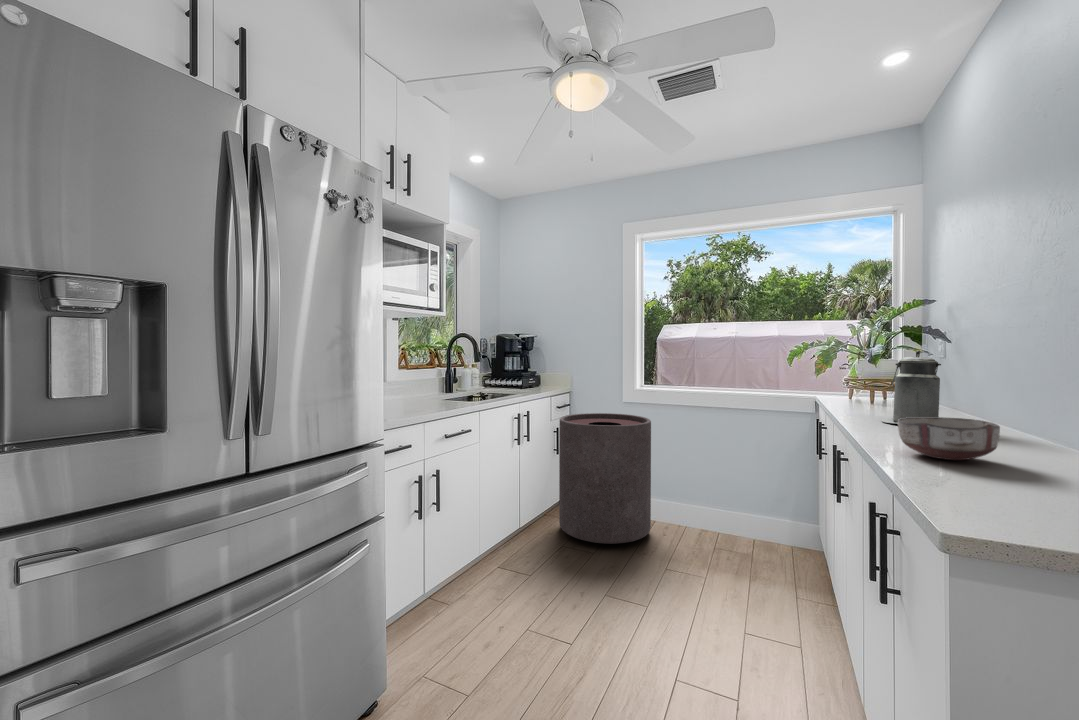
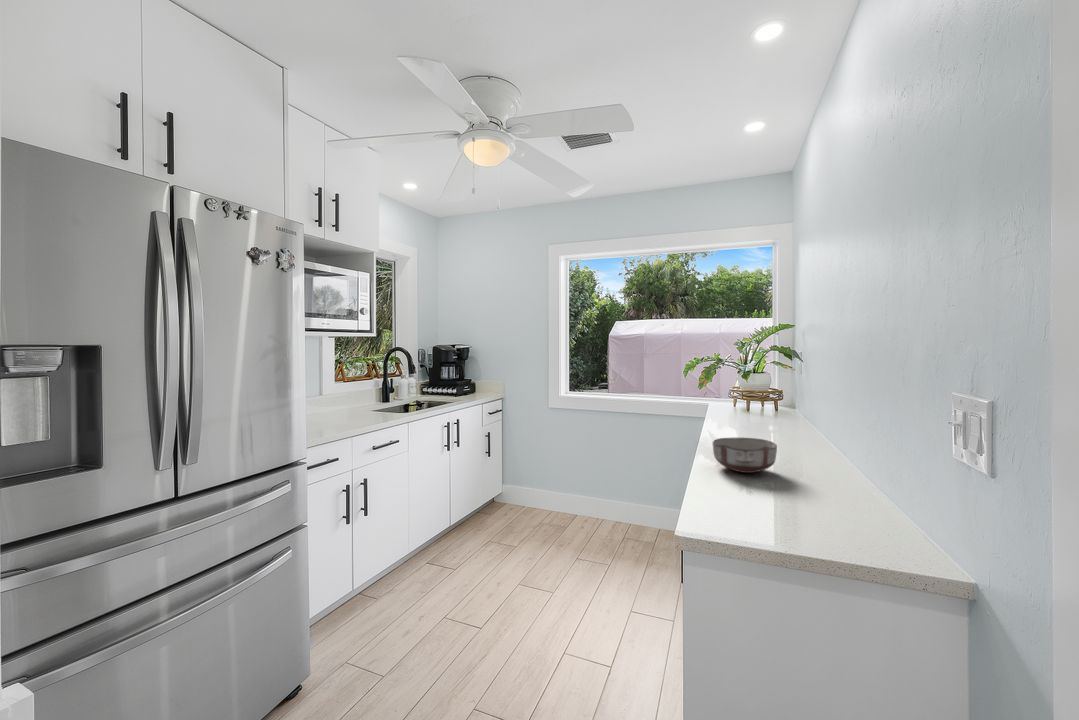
canister: present [881,351,941,424] -> none [733,376,780,439]
trash can: present [559,413,651,544] -> none [489,419,571,538]

